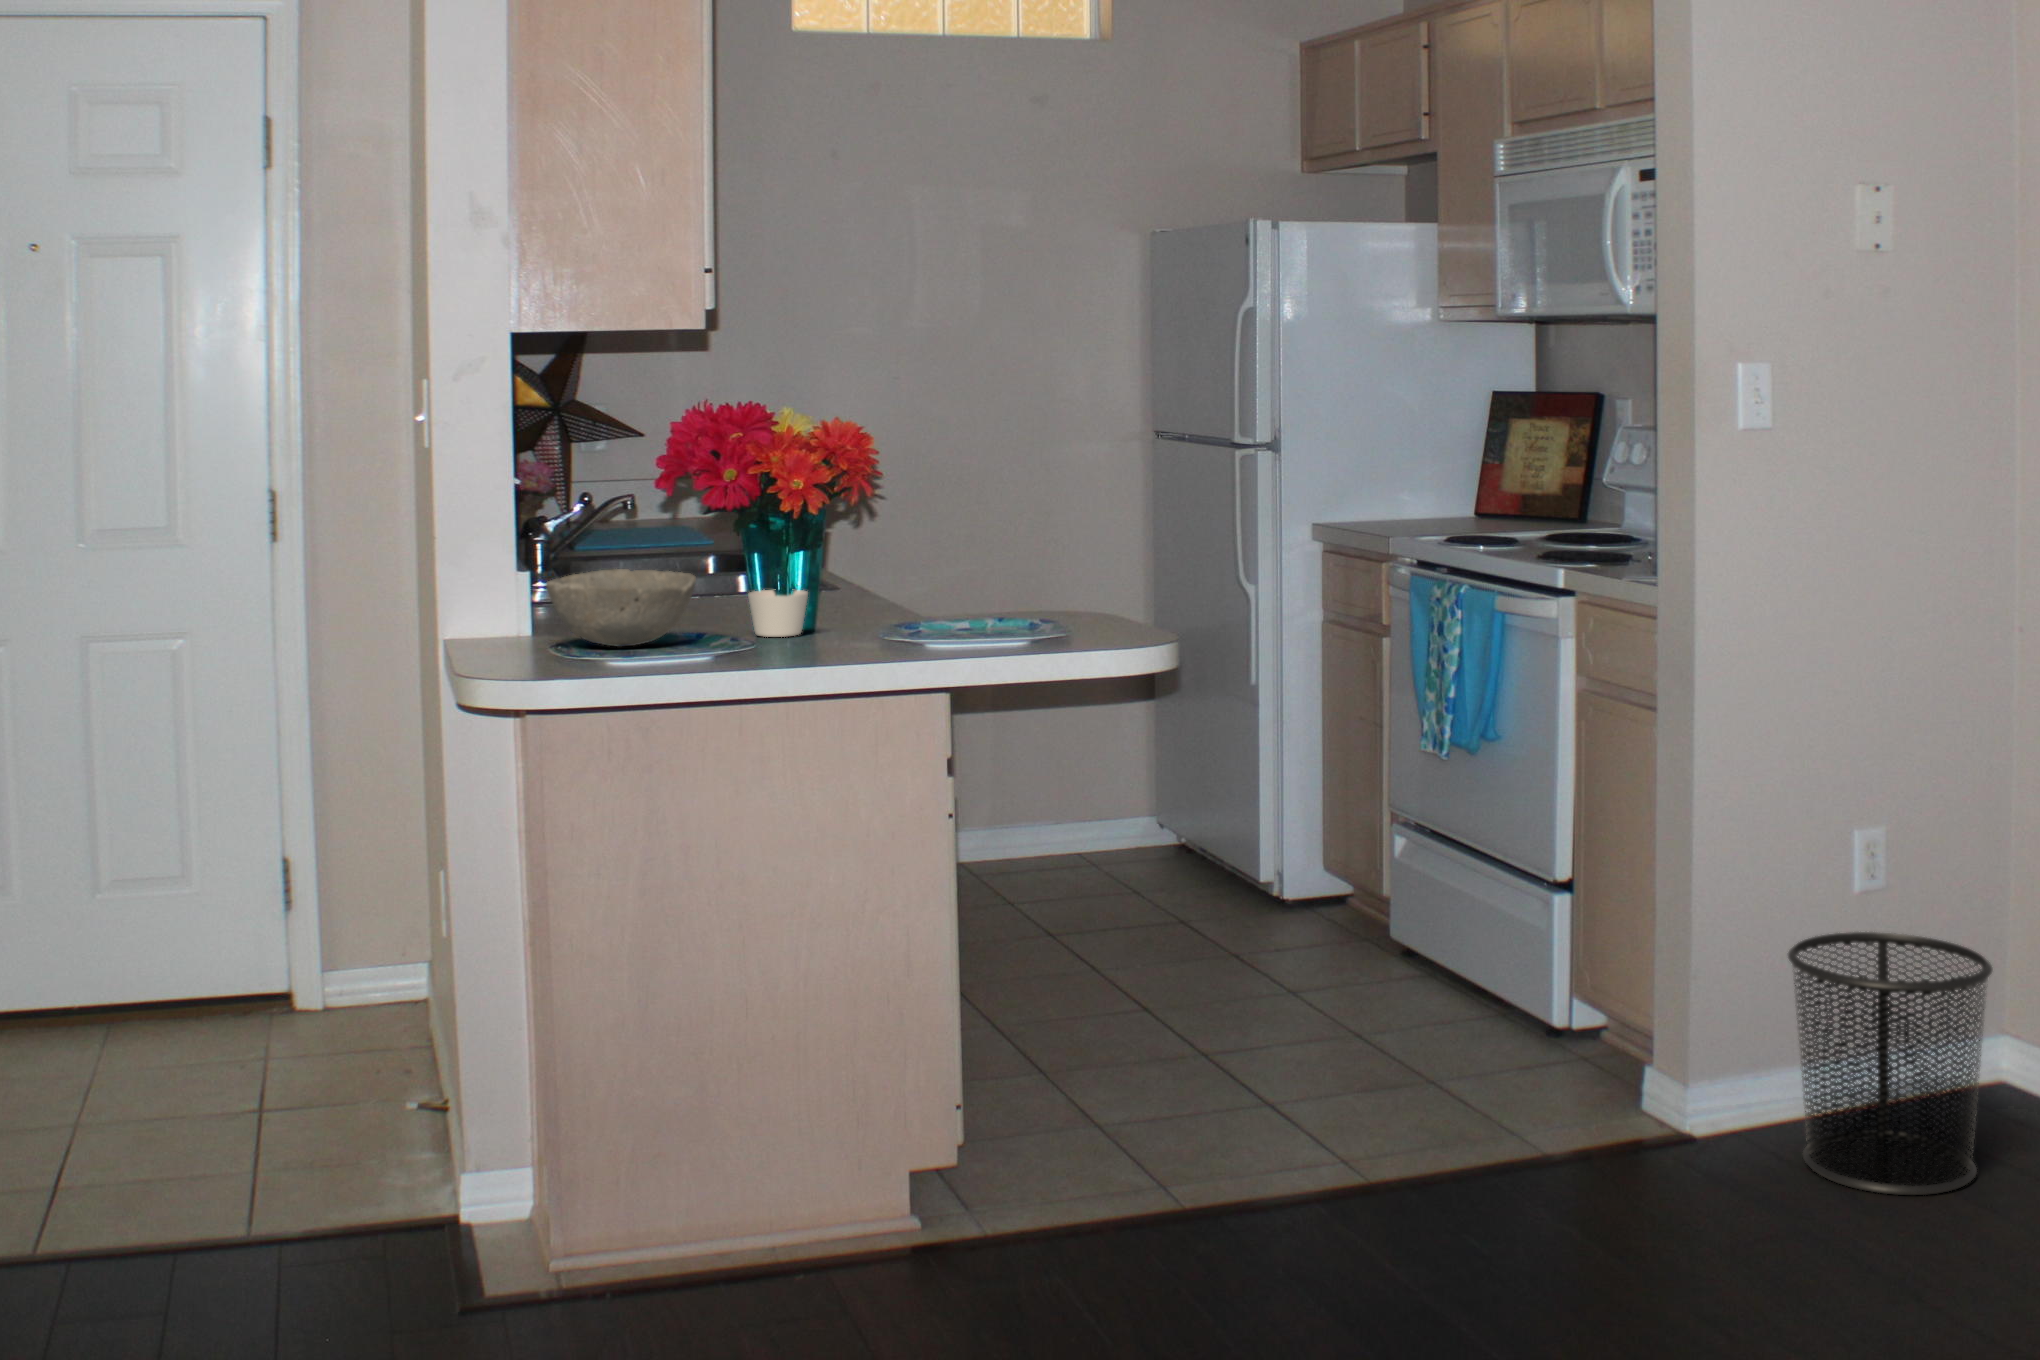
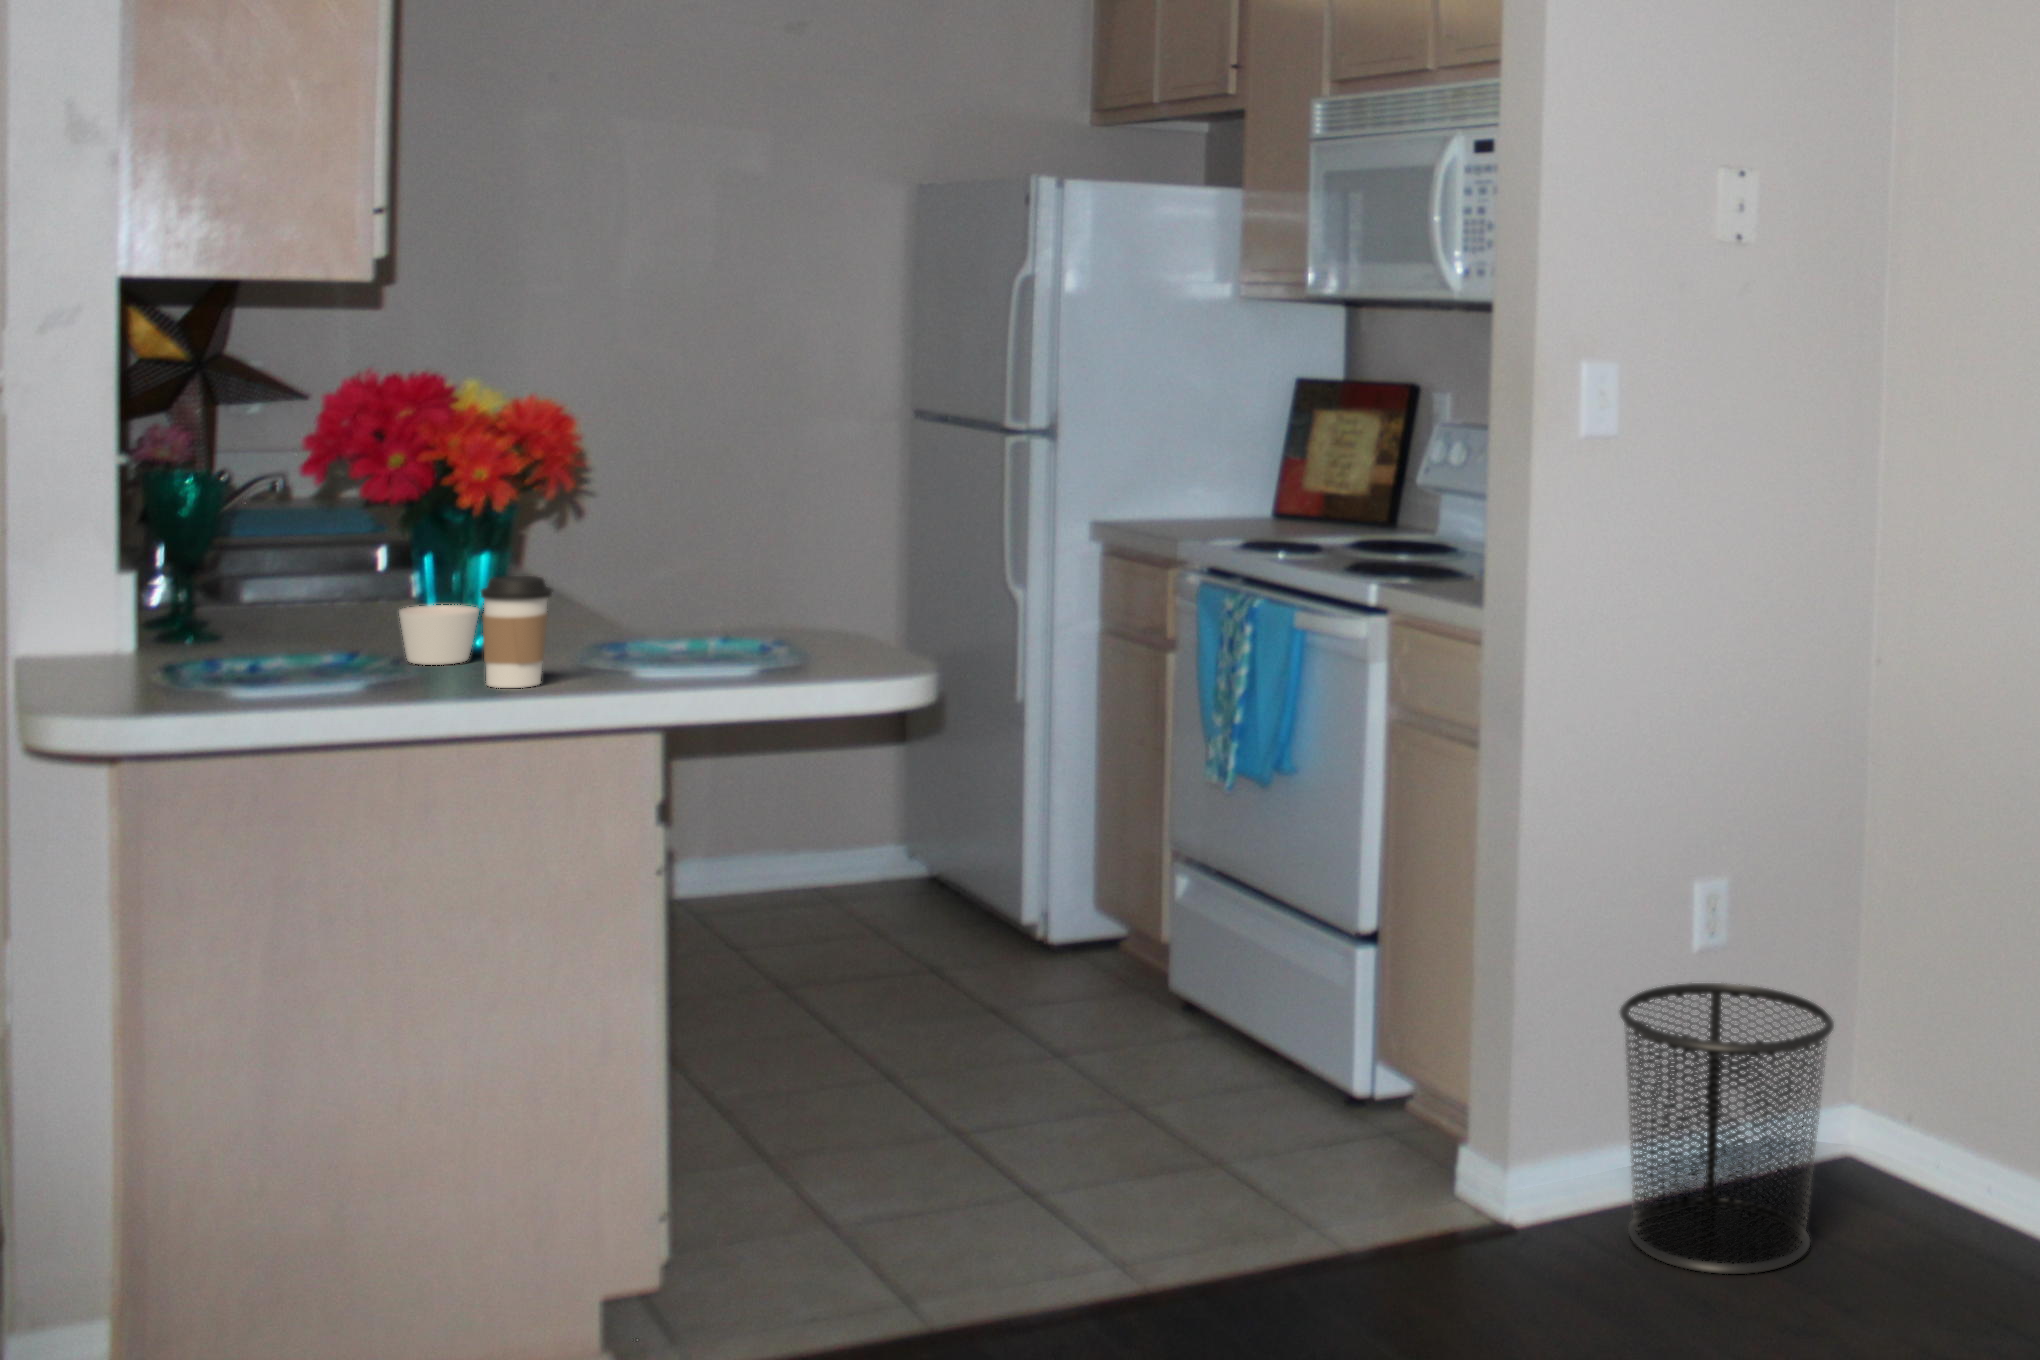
coffee cup: none [811,562,866,652] -> present [481,576,552,688]
bowl: present [546,569,696,647] -> none [117,579,327,679]

